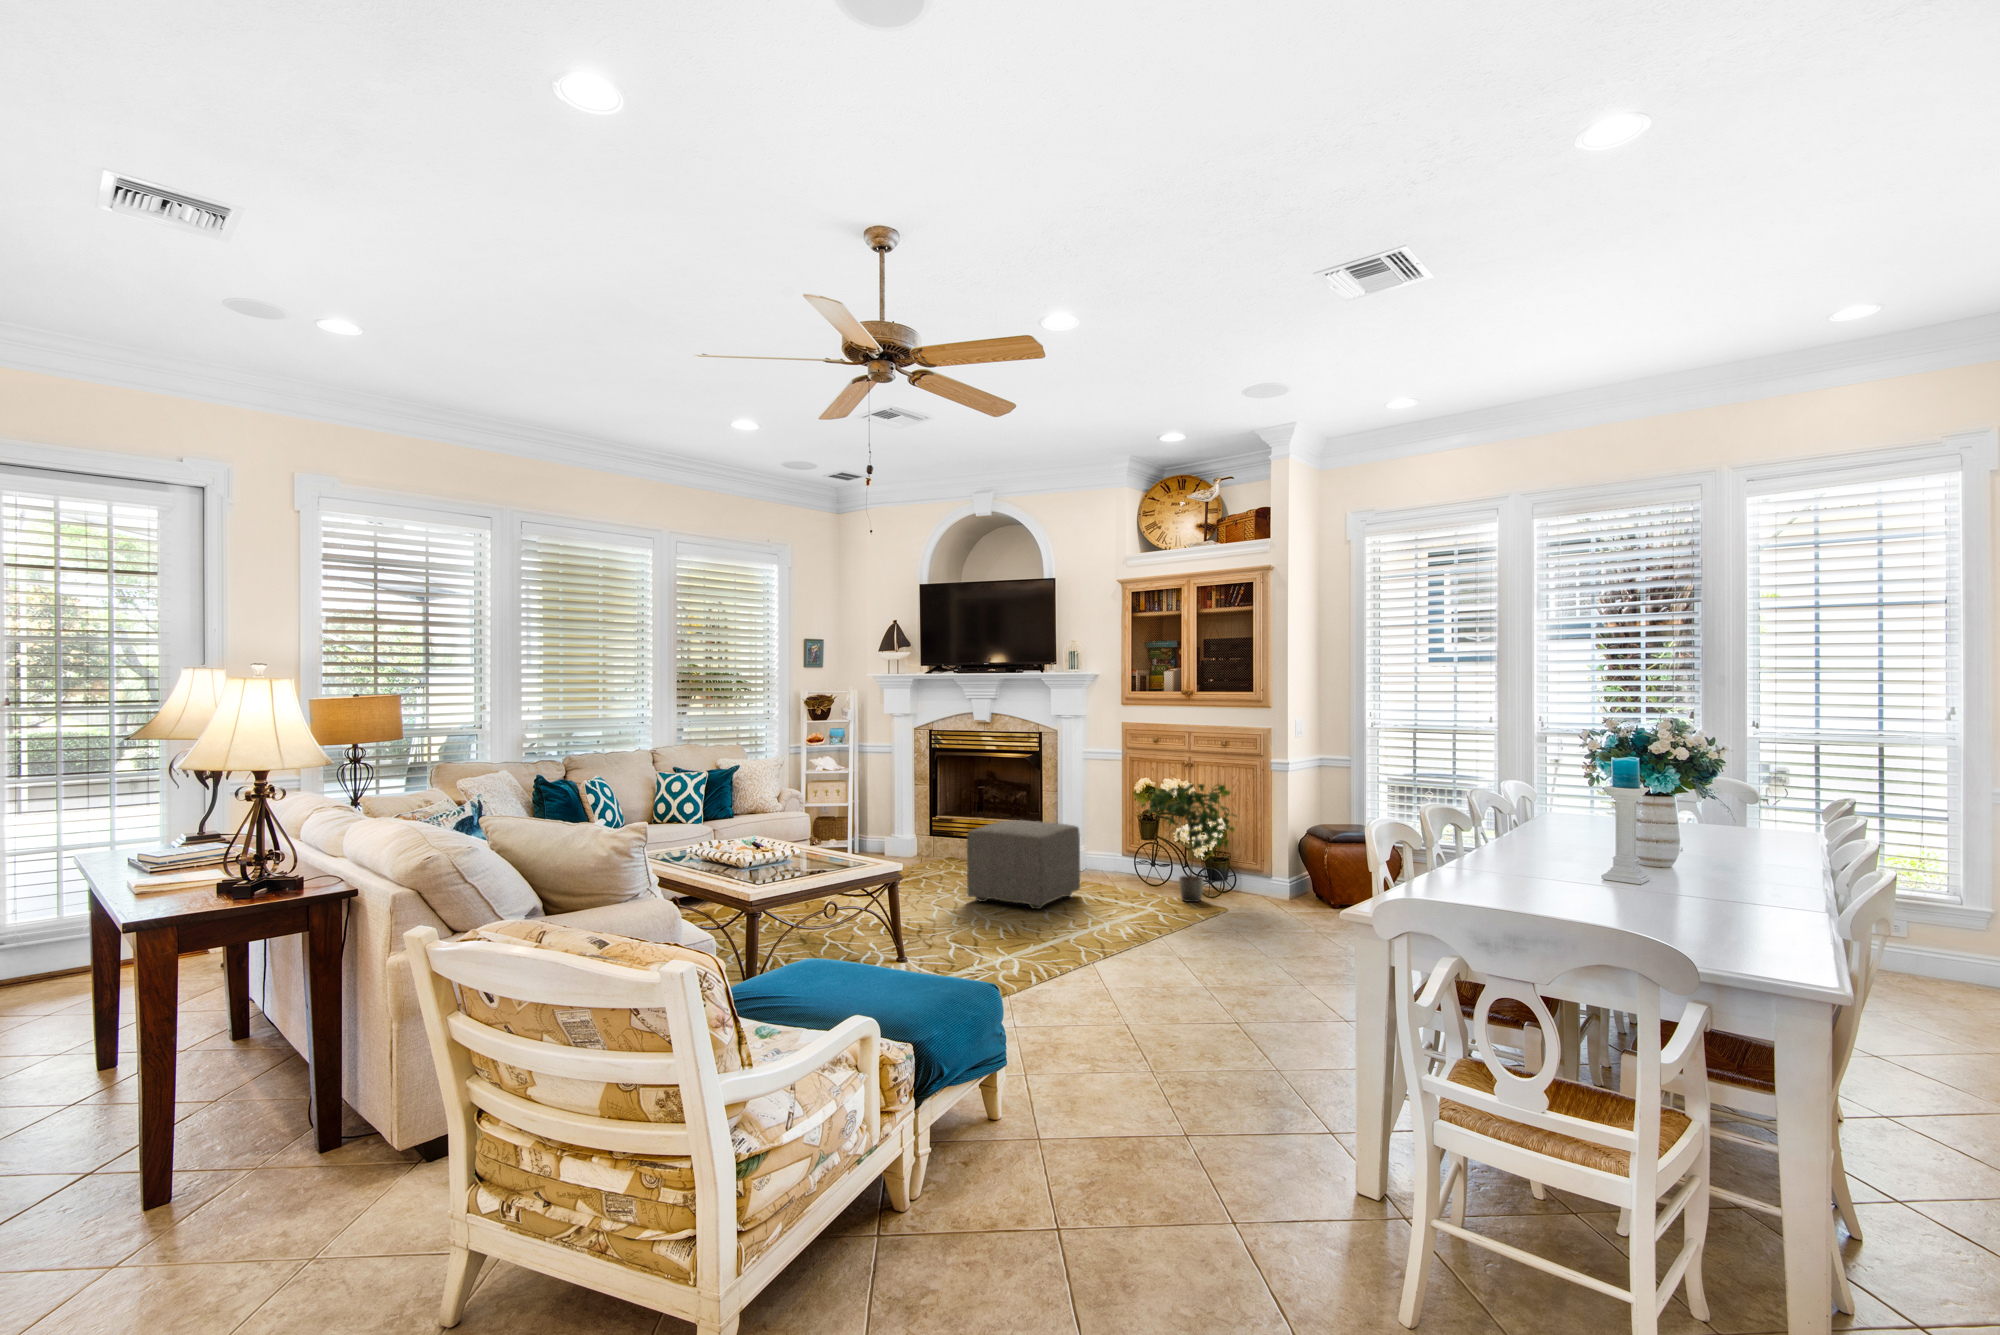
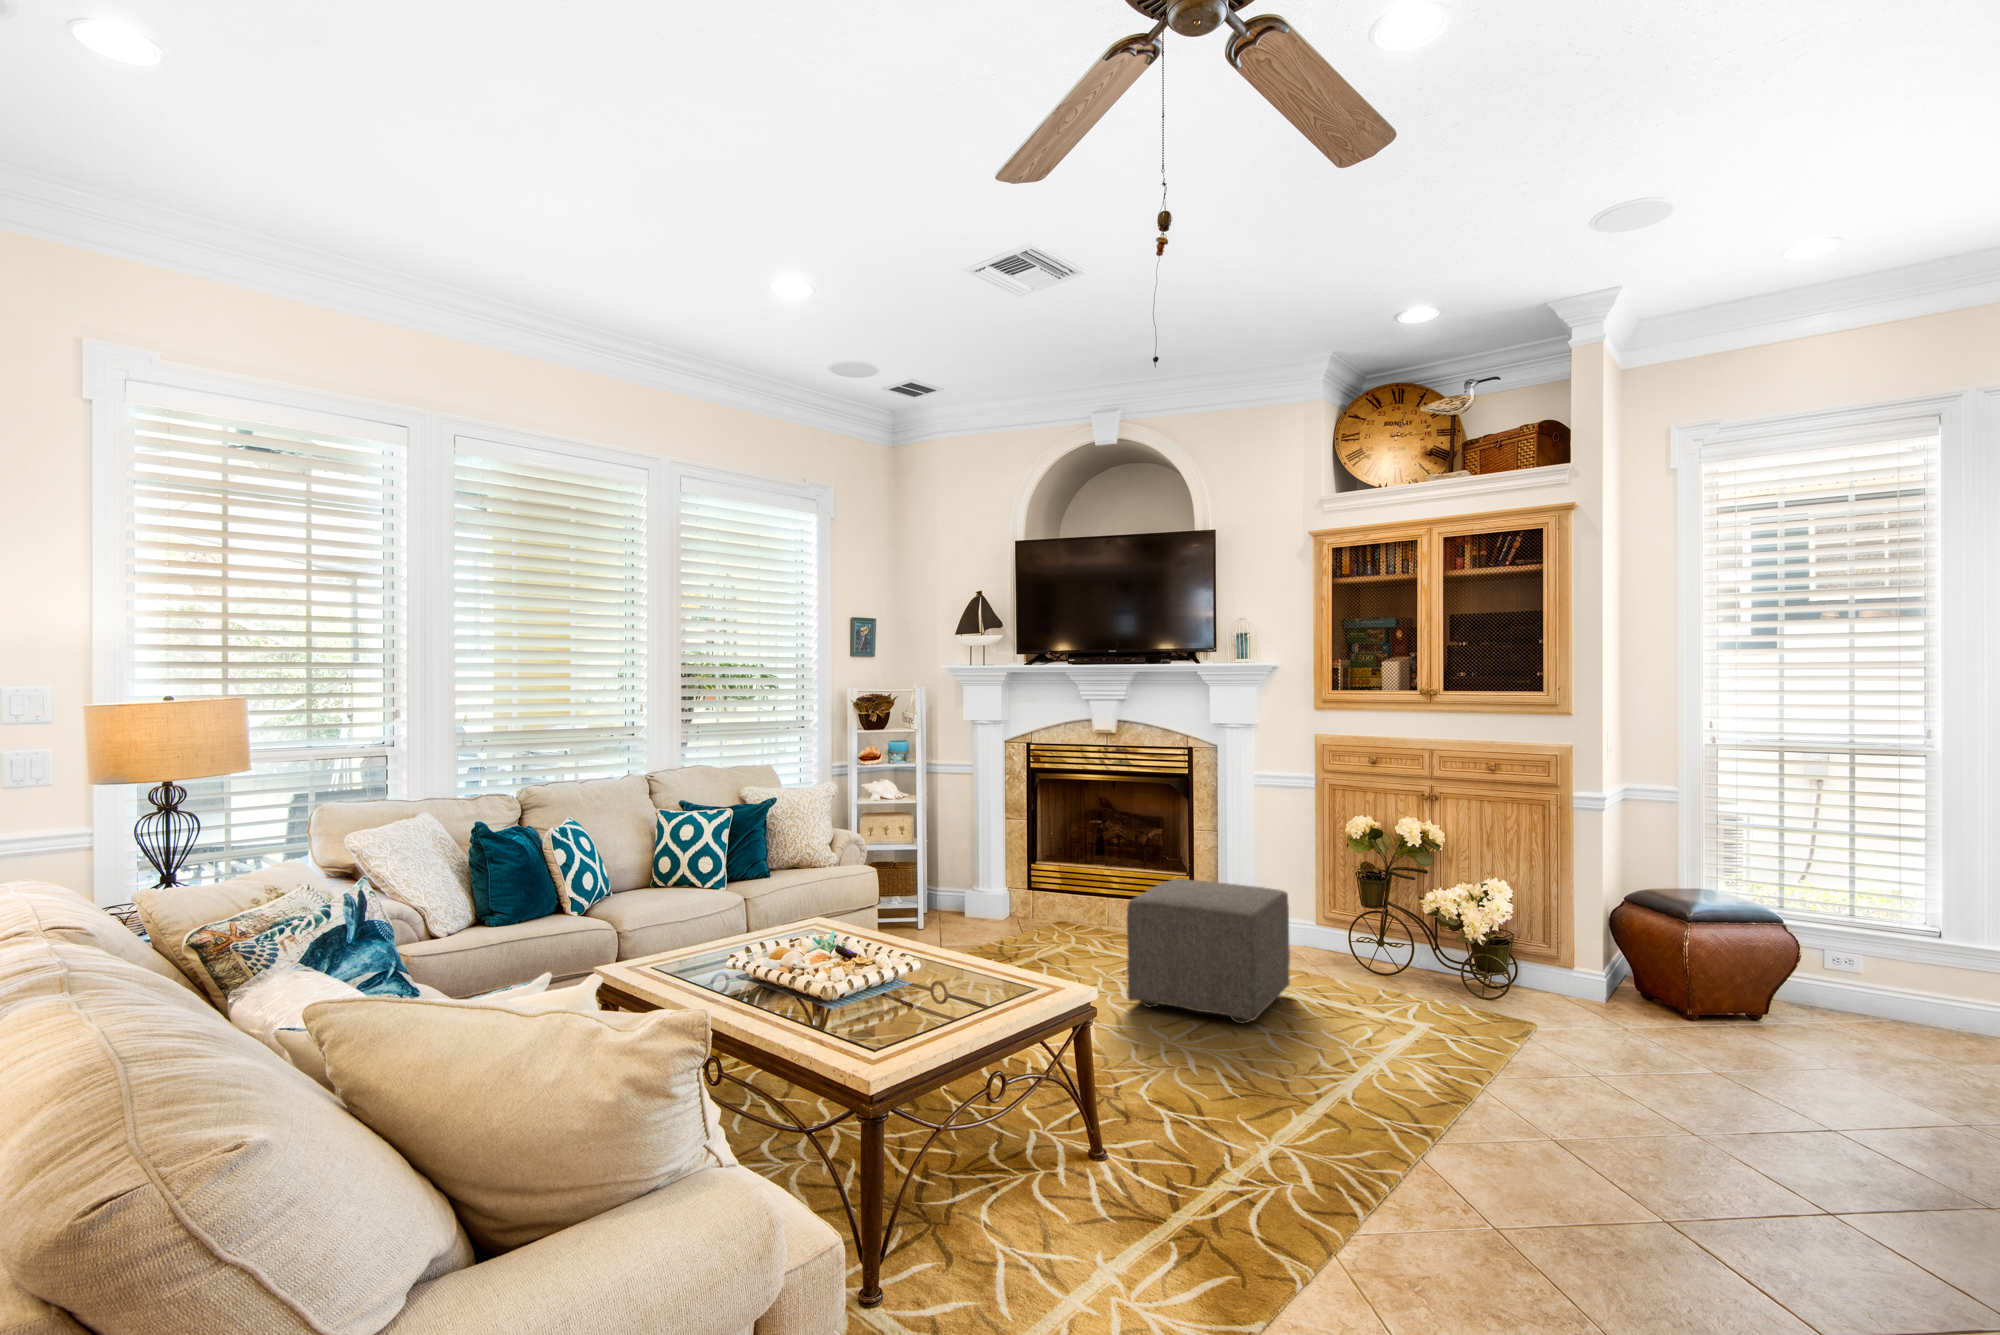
potted plant: present [1141,784,1236,902] -> none [1375,828,1533,1007]

